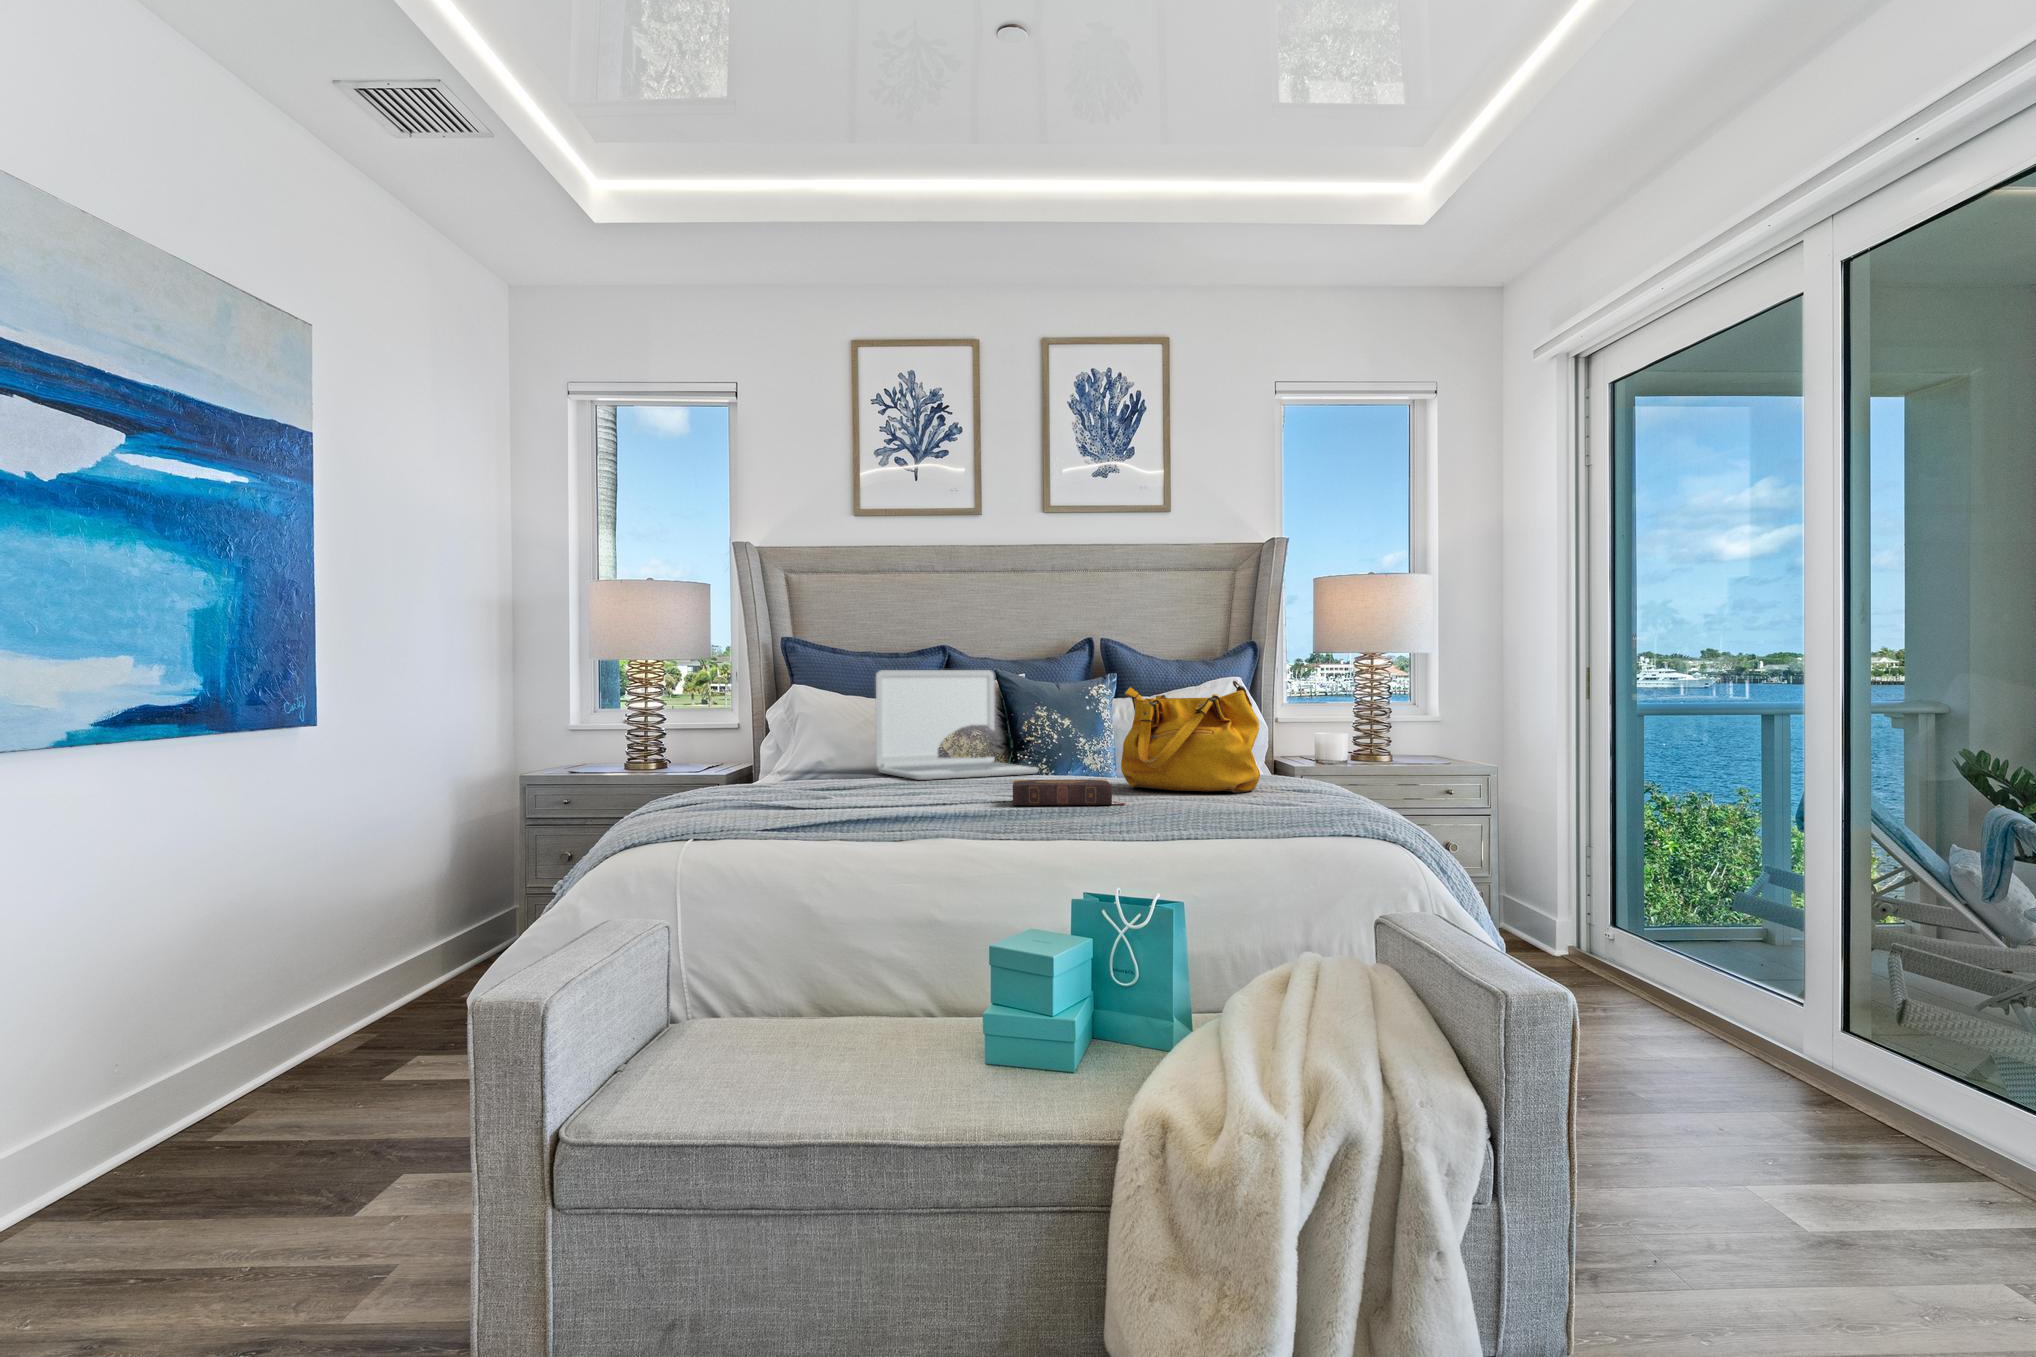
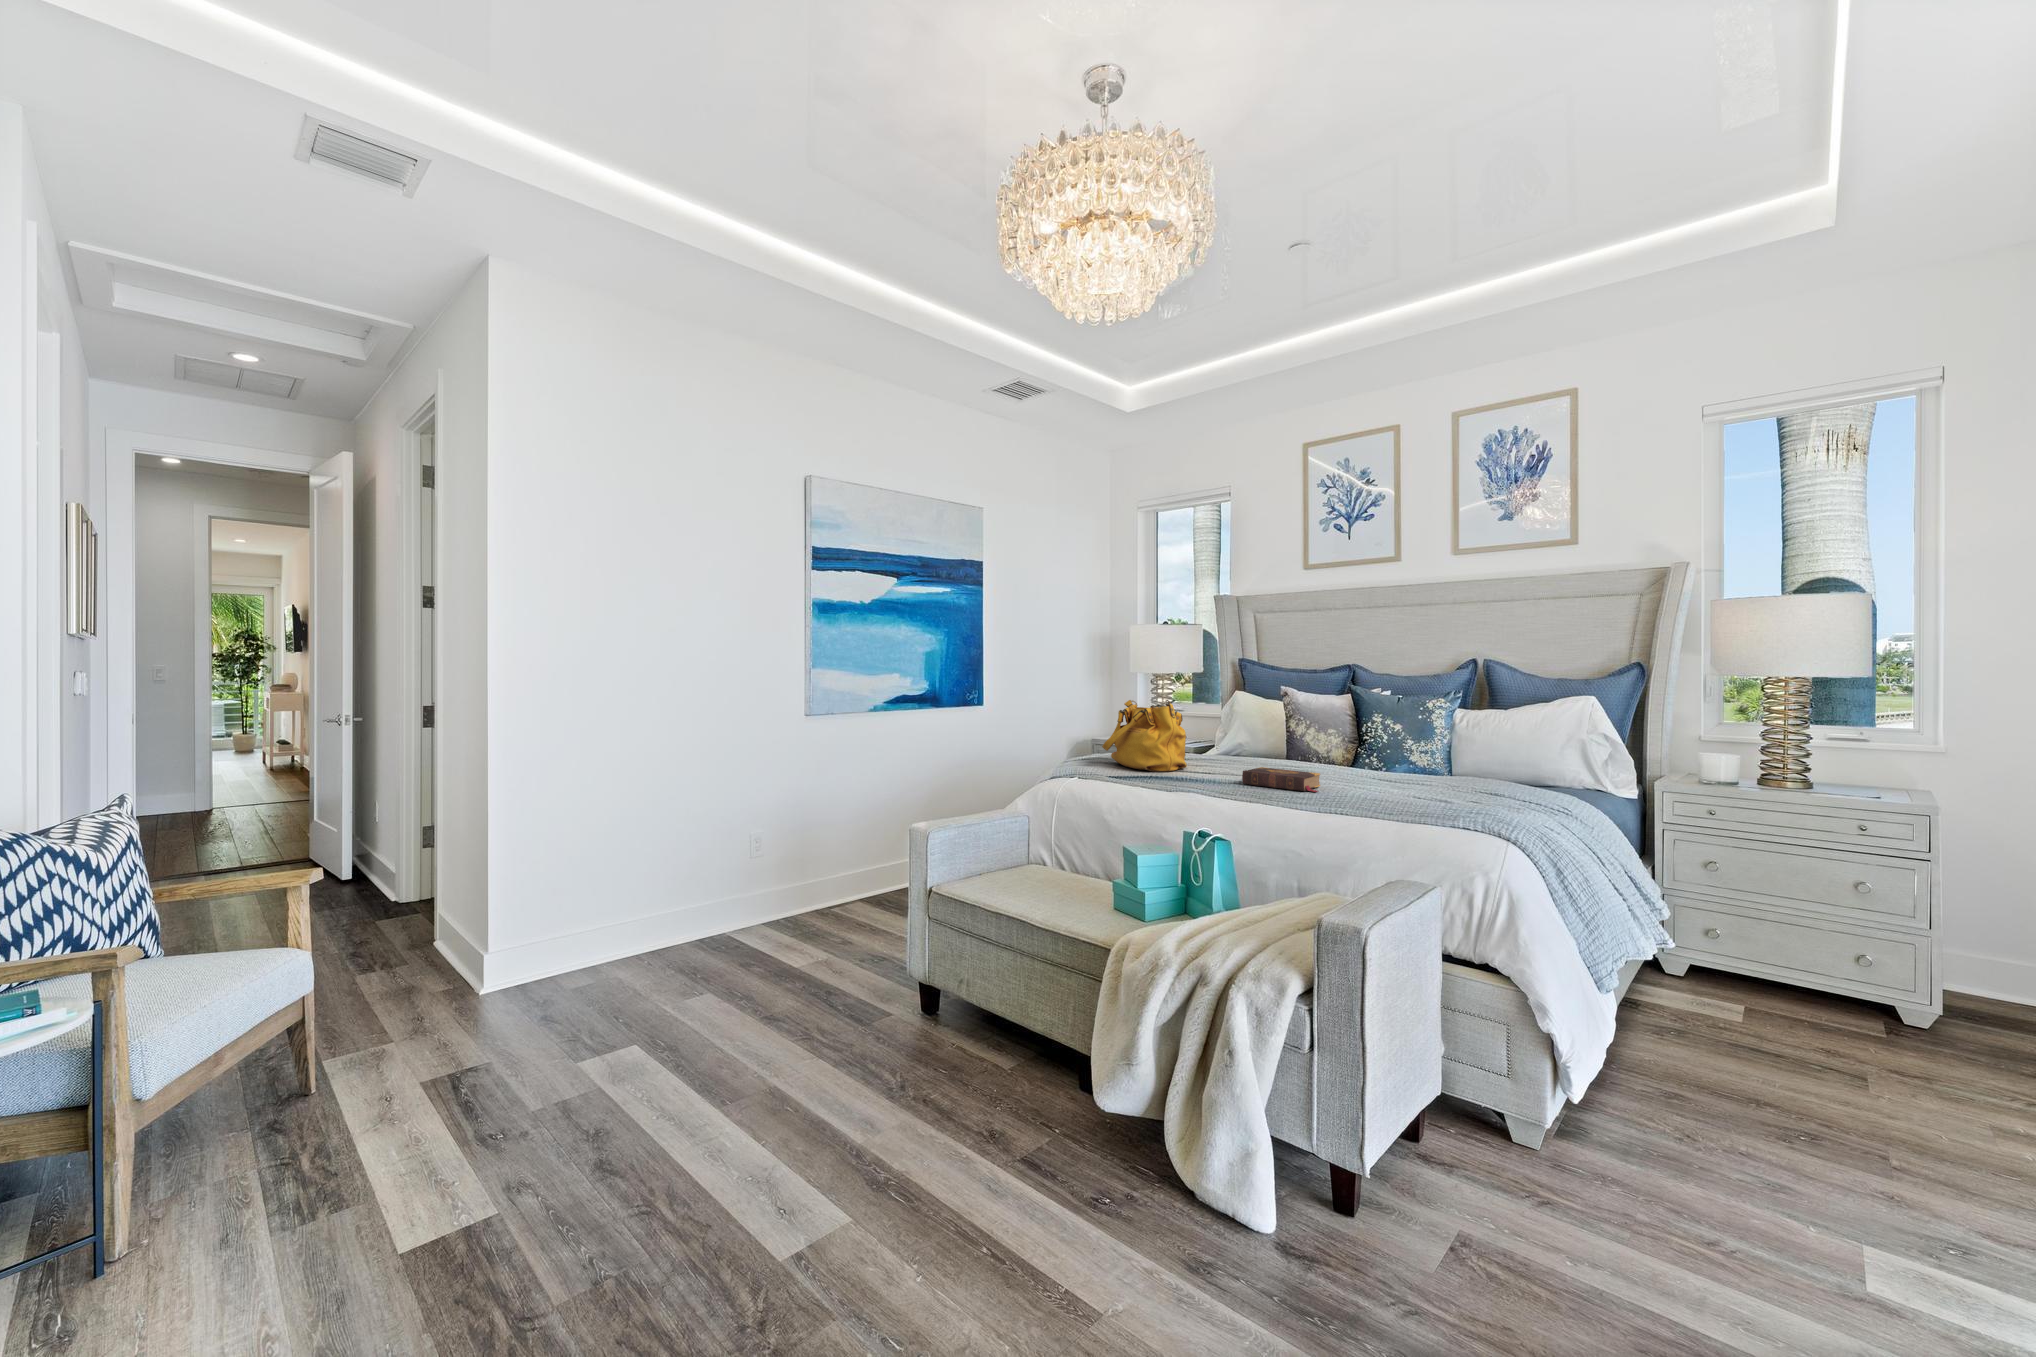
laptop: present [876,670,1039,780] -> none [1255,683,1359,761]
handbag: present [1121,681,1260,793] -> present [1102,700,1187,772]

